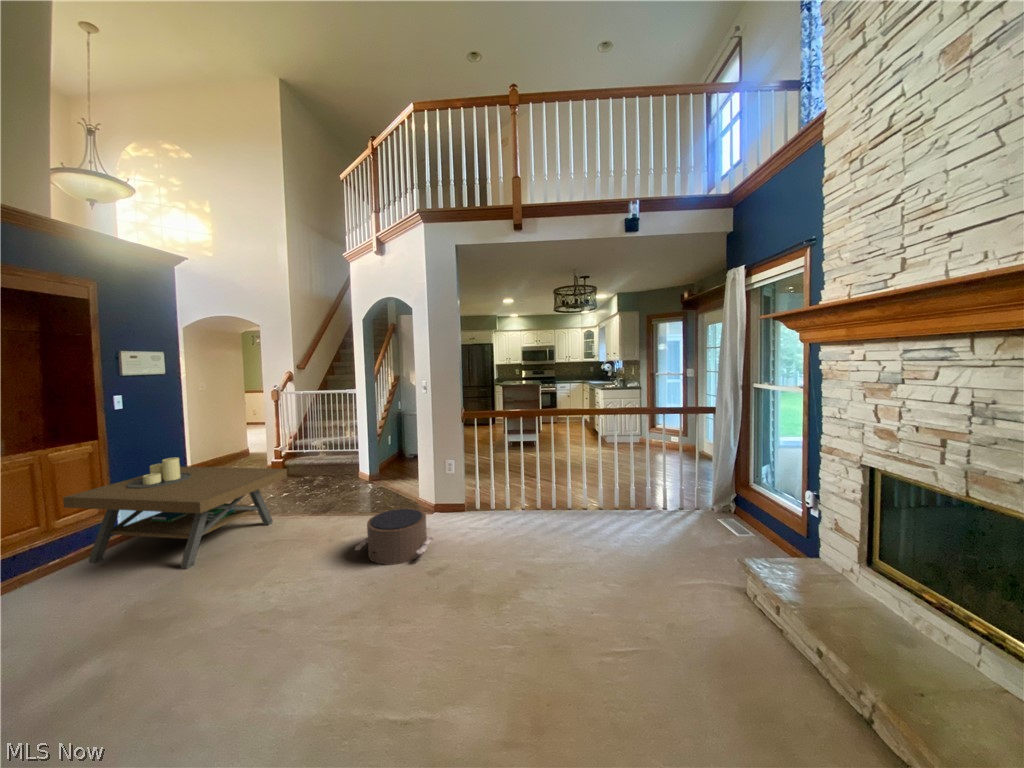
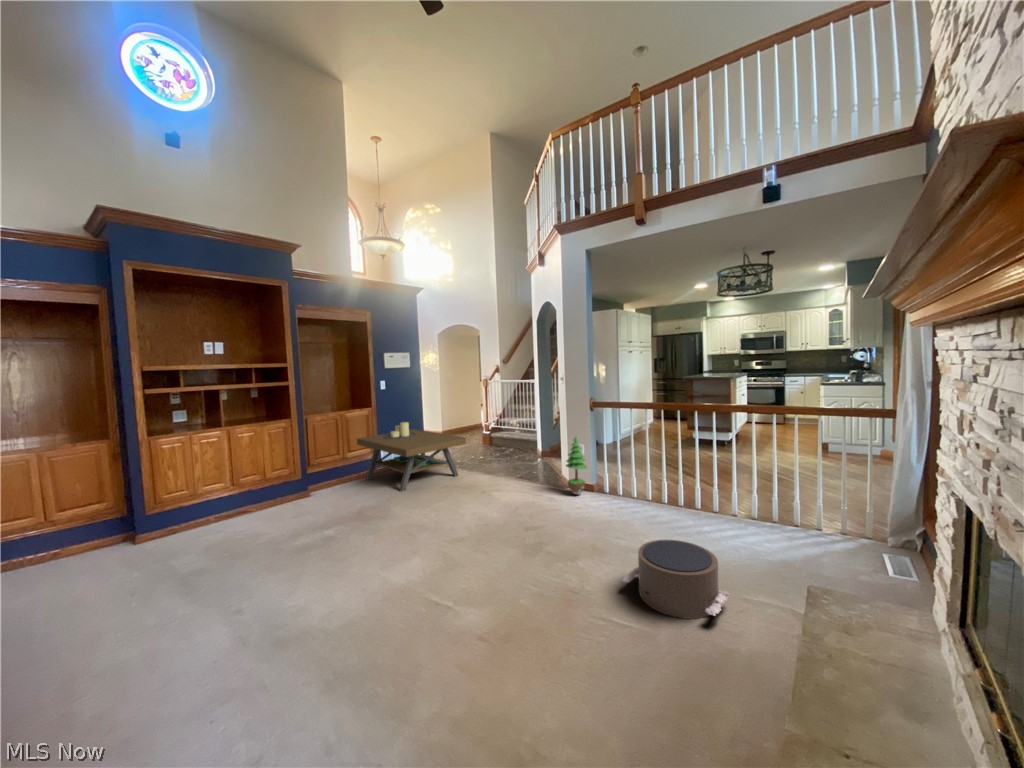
potted tree: none [438,450,463,517] -> present [566,437,587,495]
pouf: present [355,508,433,565] -> present [623,540,729,619]

